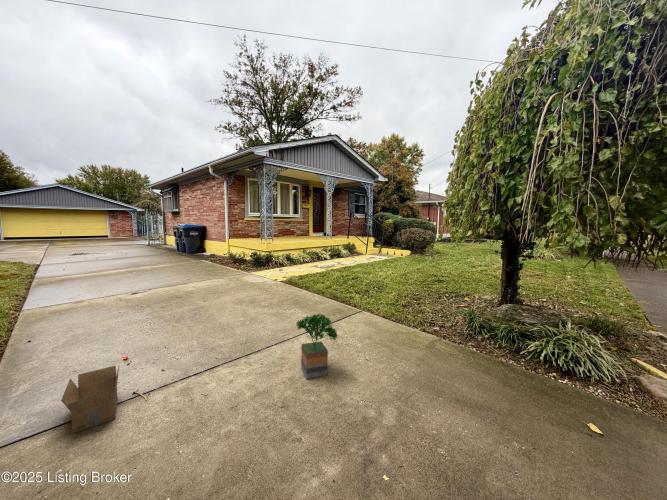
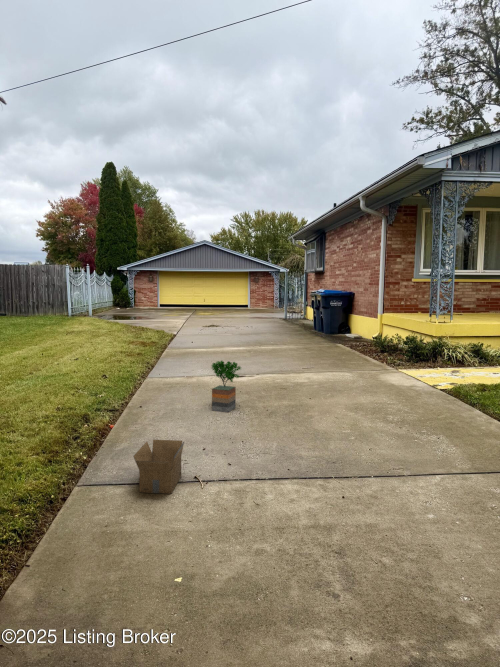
potted tree: present [296,314,337,379] -> present [212,361,241,412]

